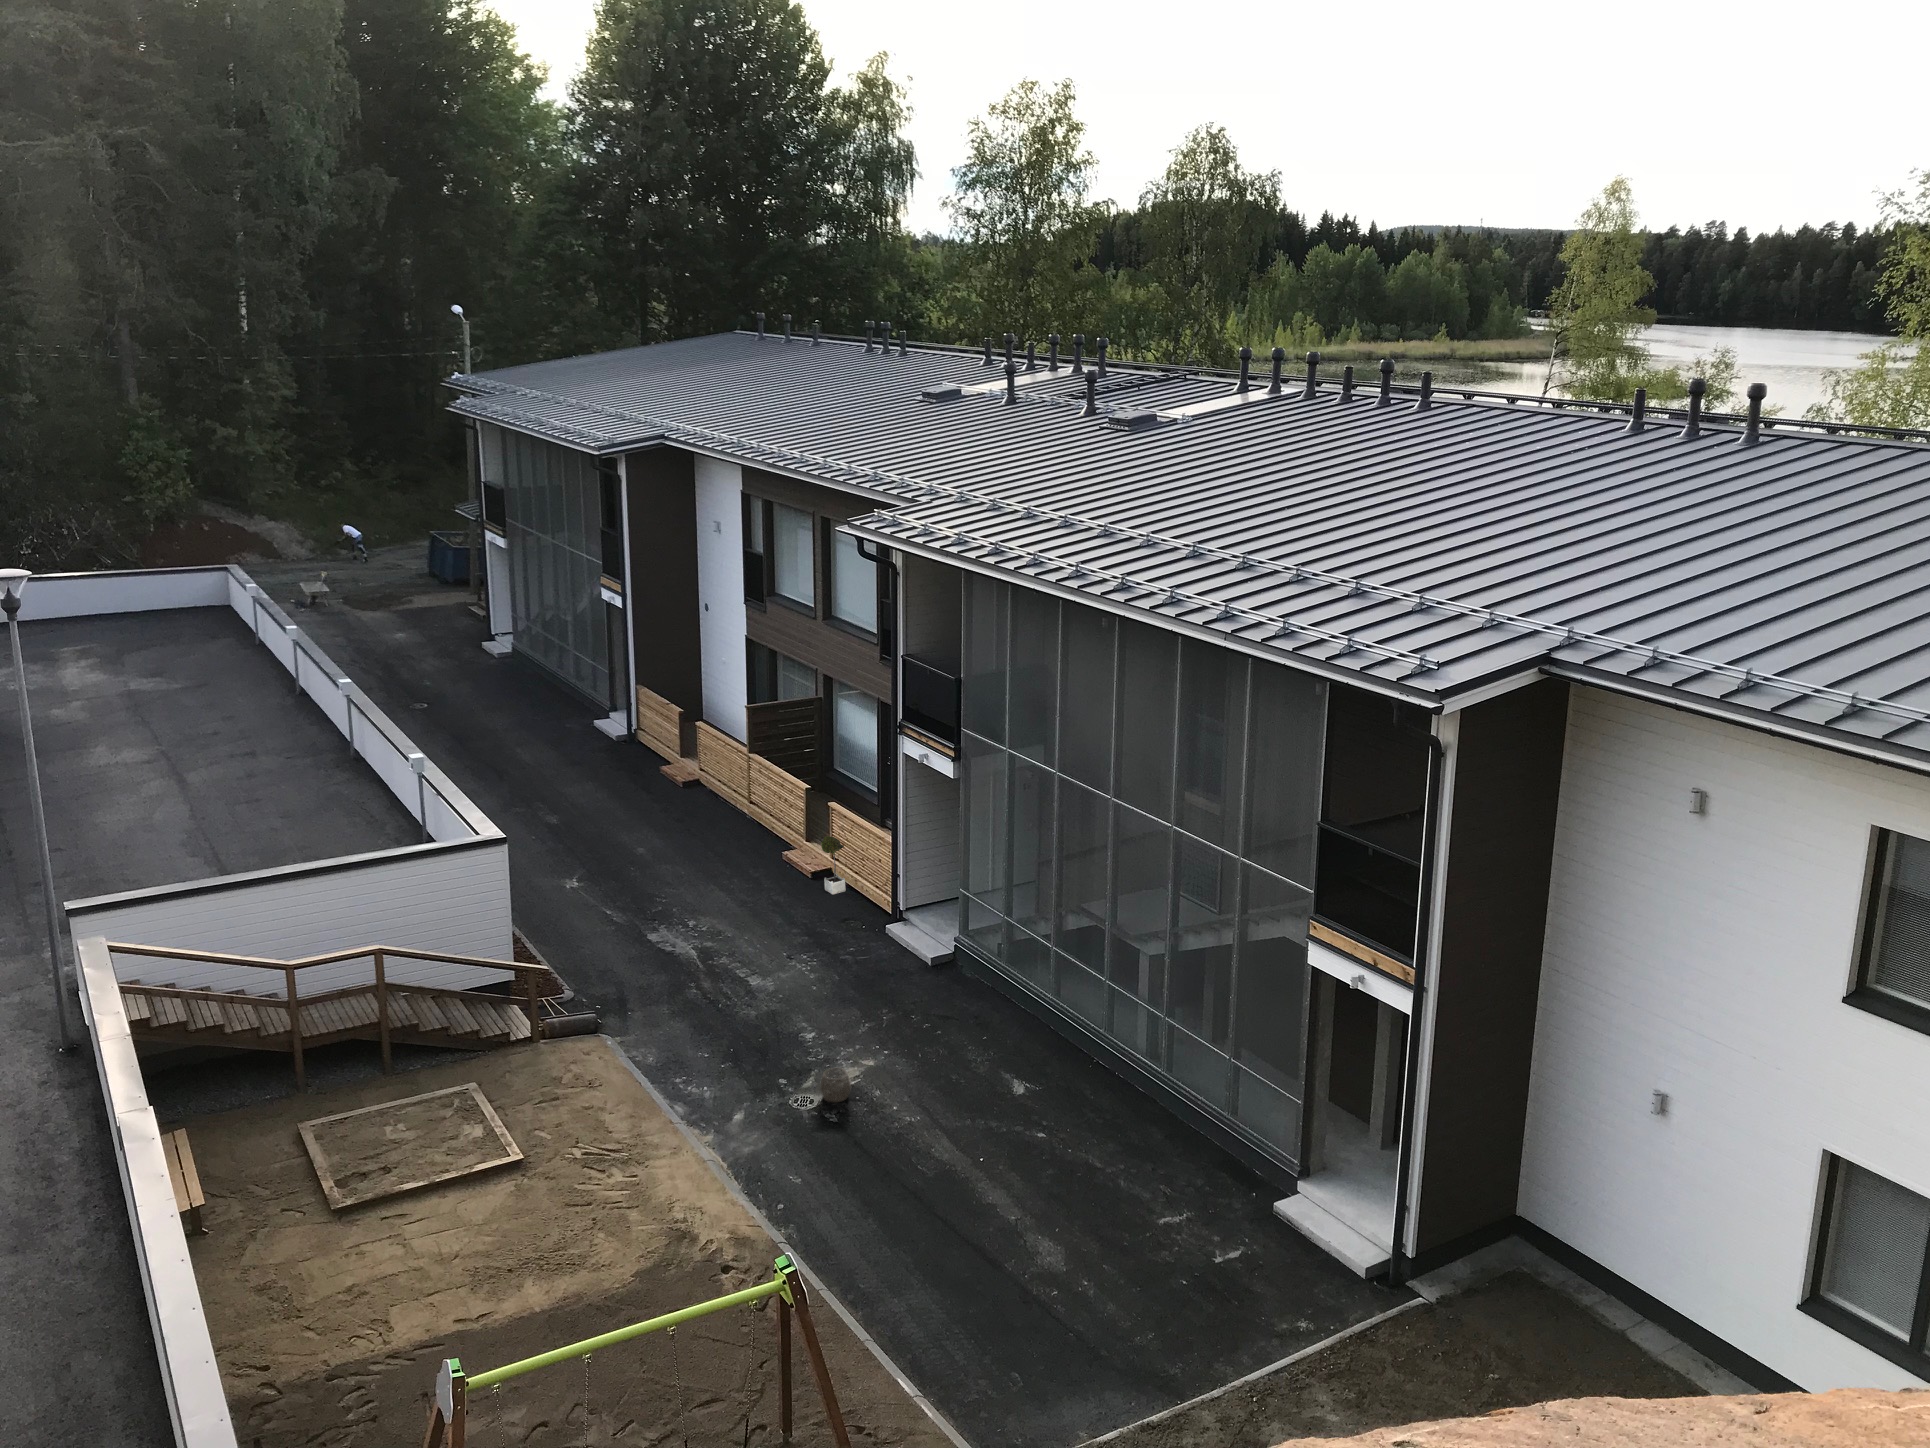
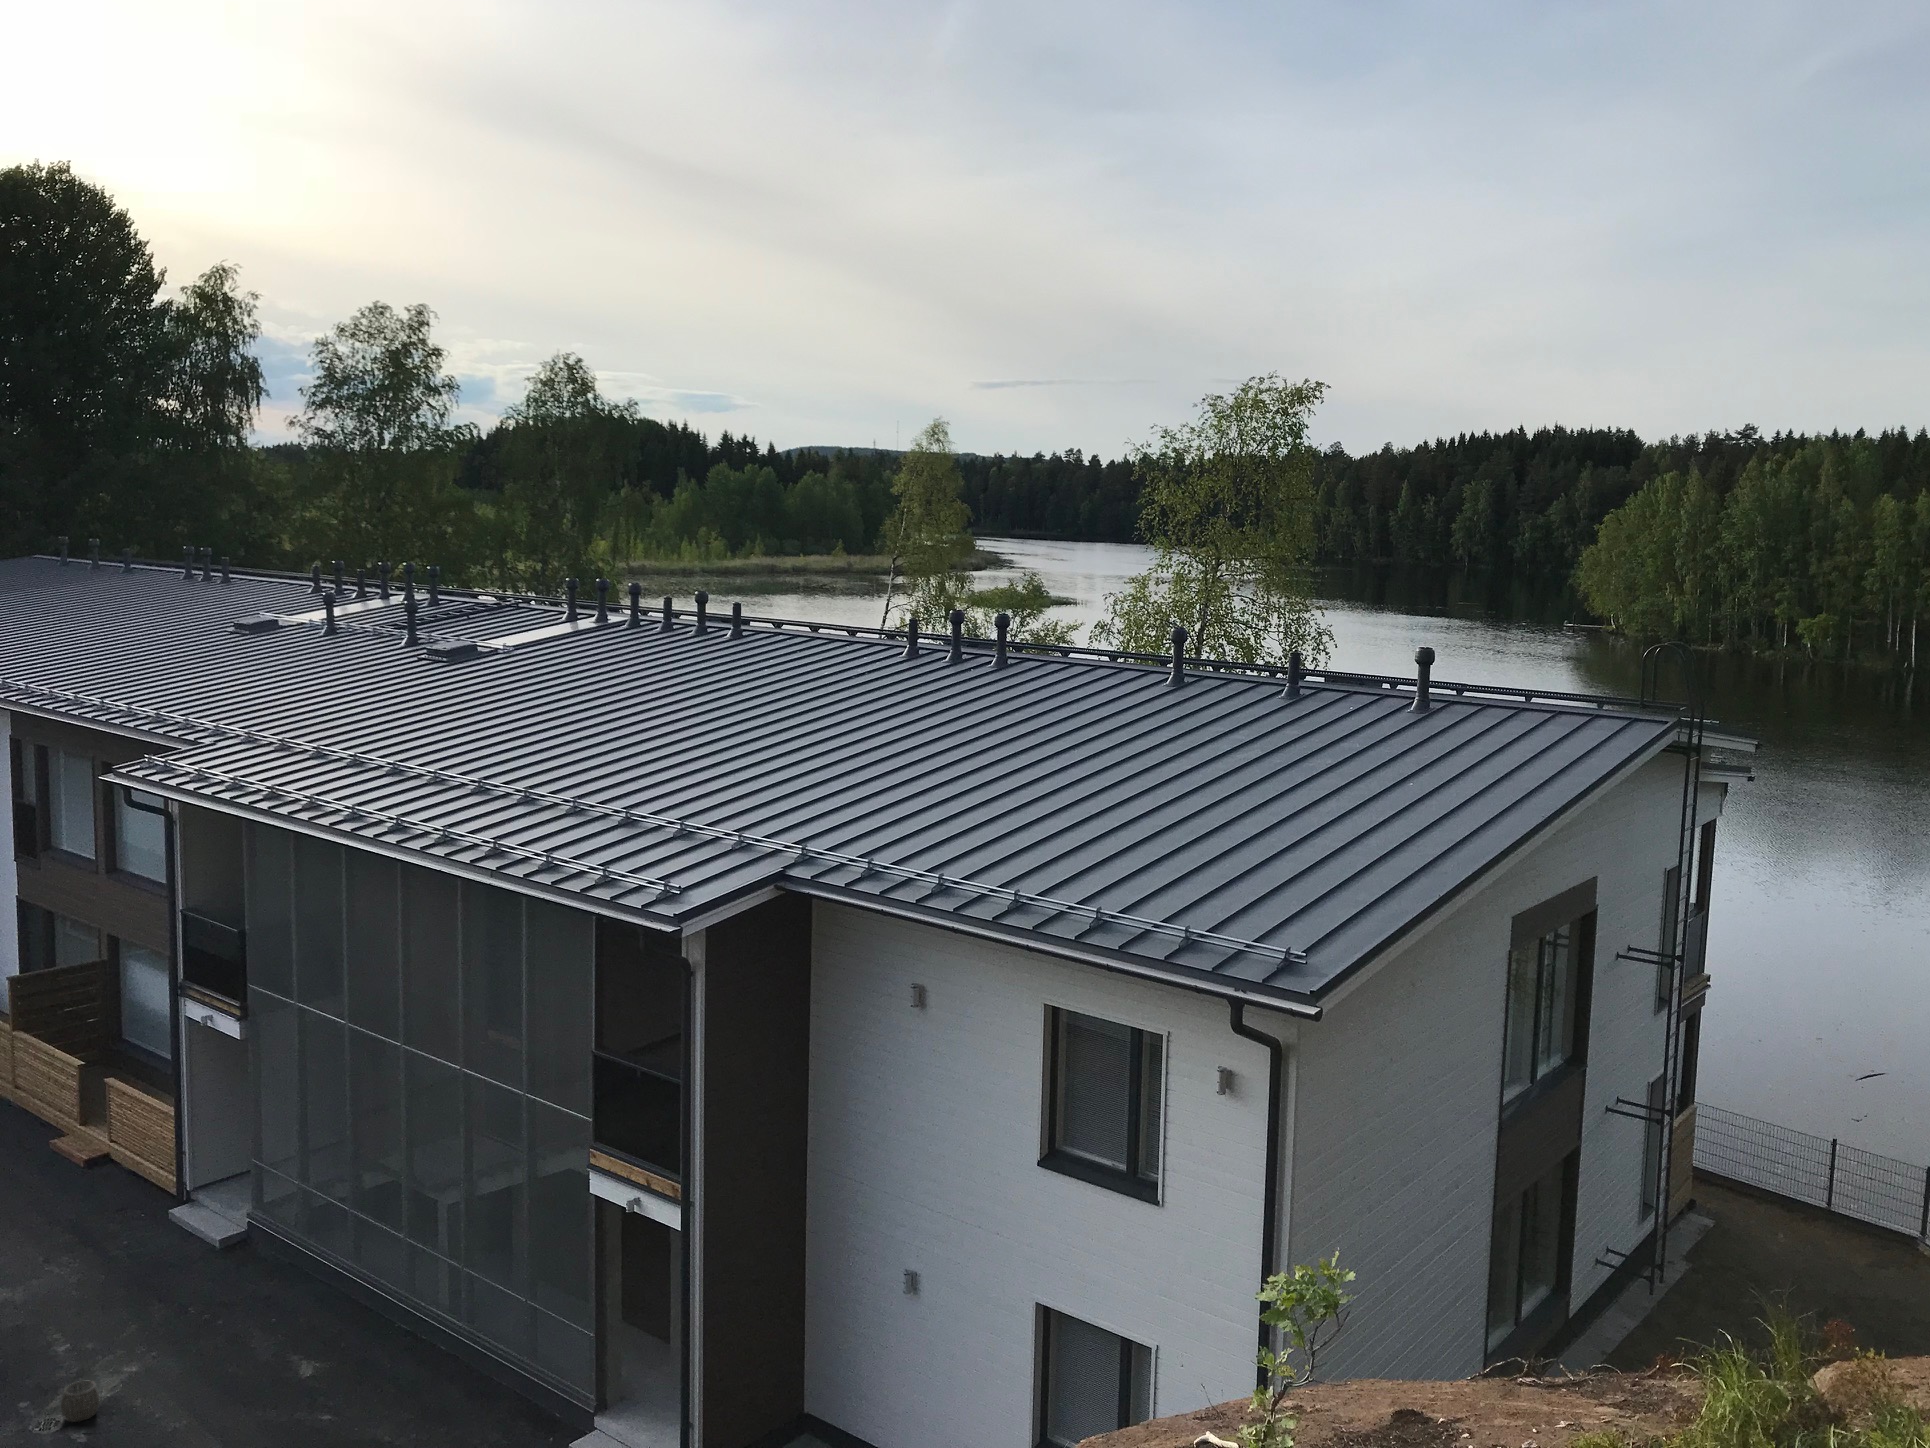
potted tree: present [821,836,846,894] -> none [94,1116,126,1182]

